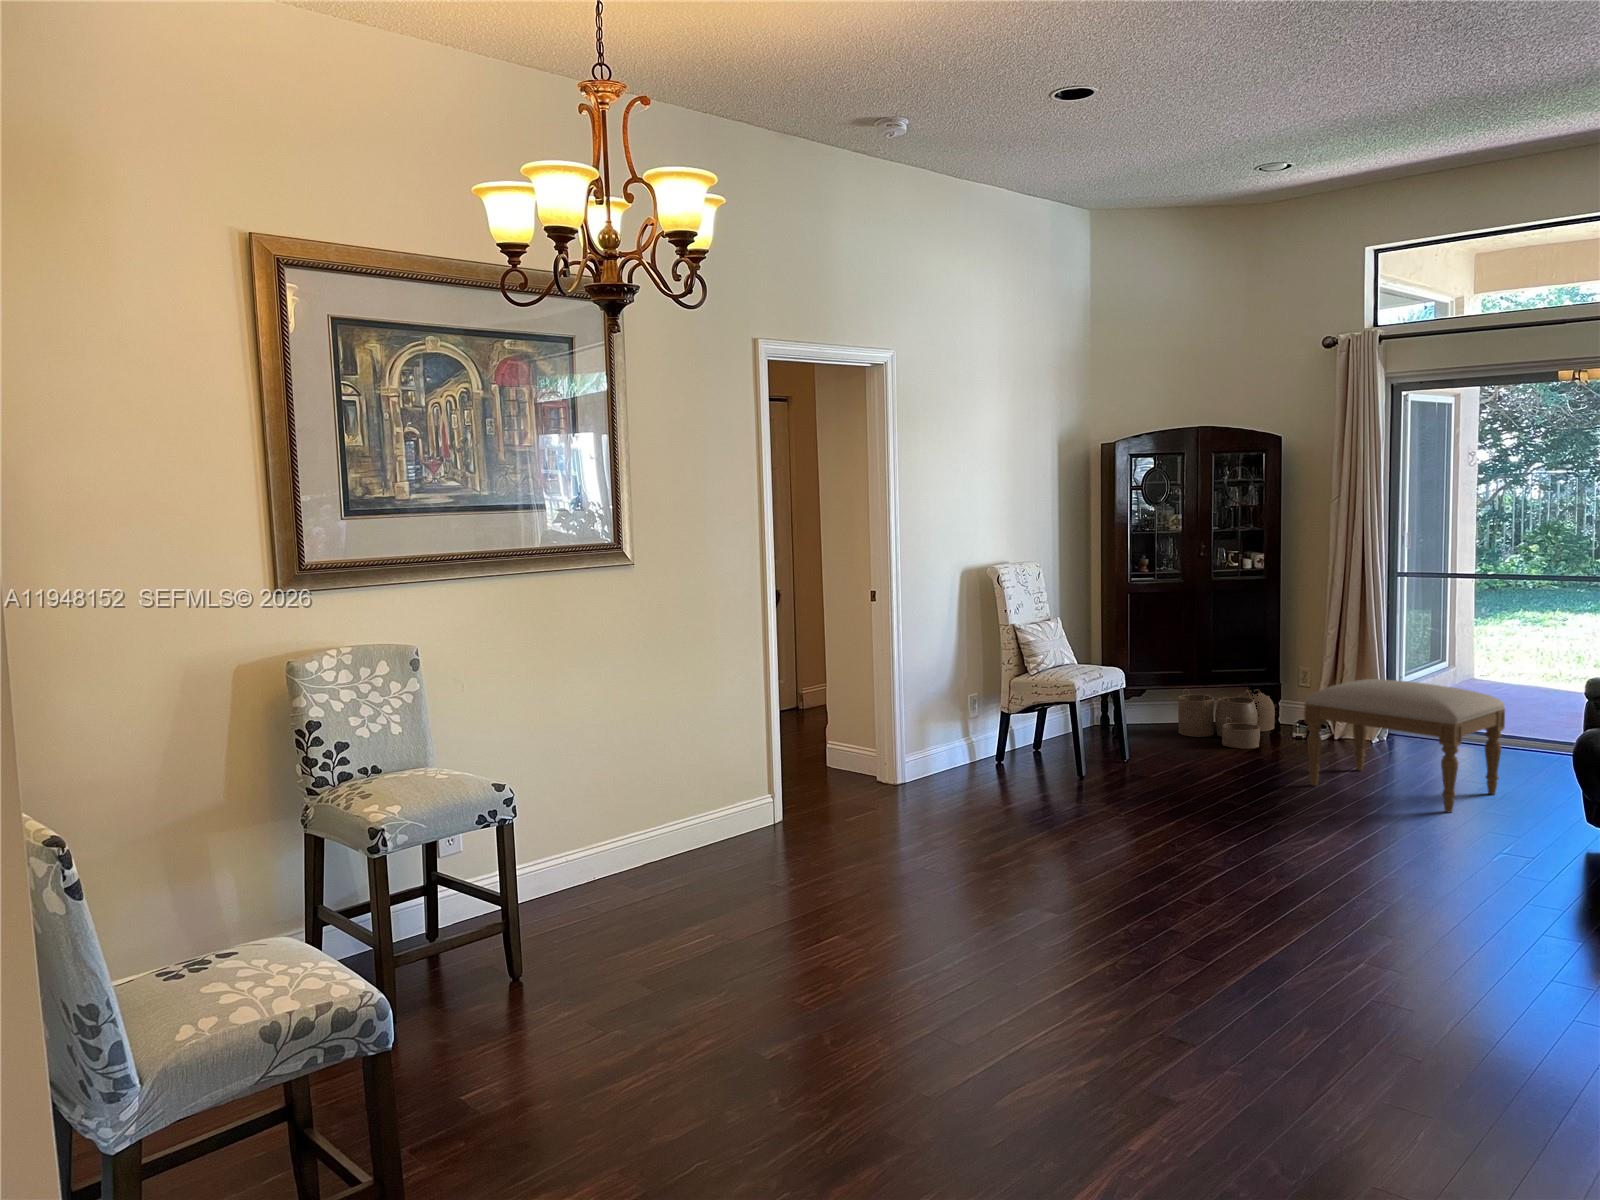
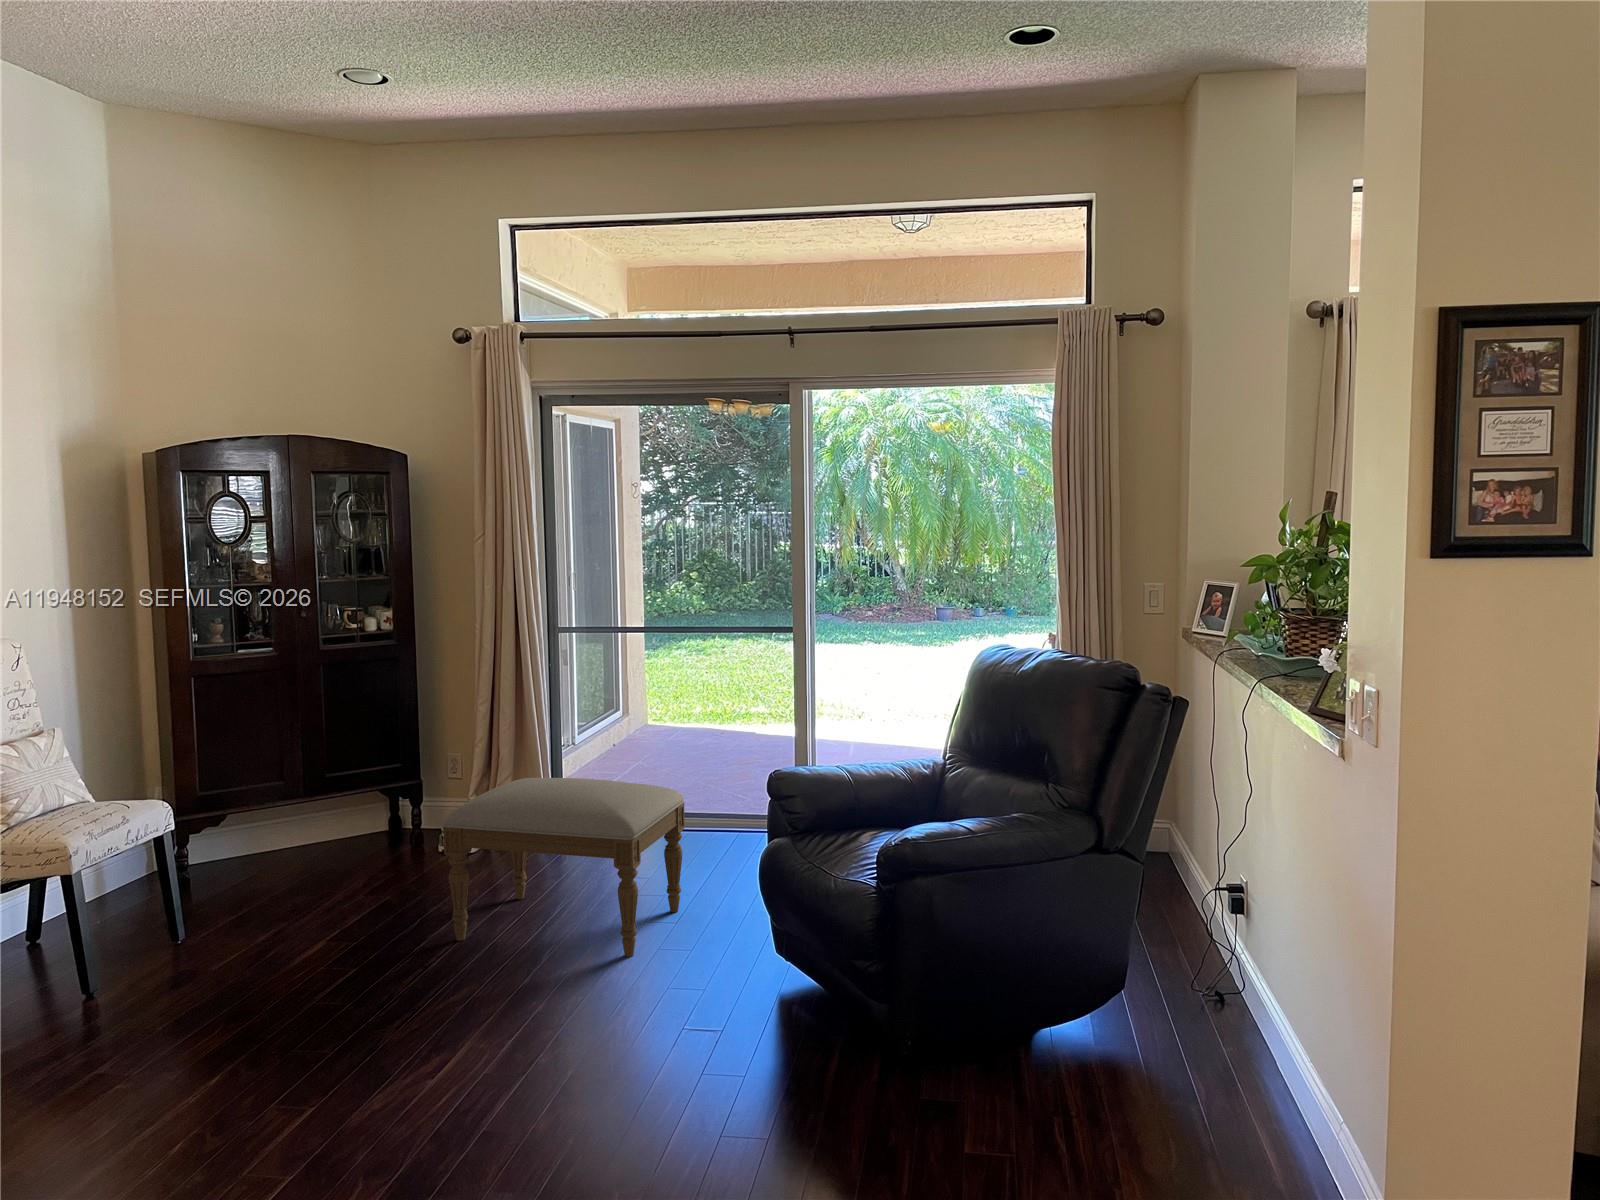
woven basket: present [1178,689,1275,749] -> none [278,788,417,885]

